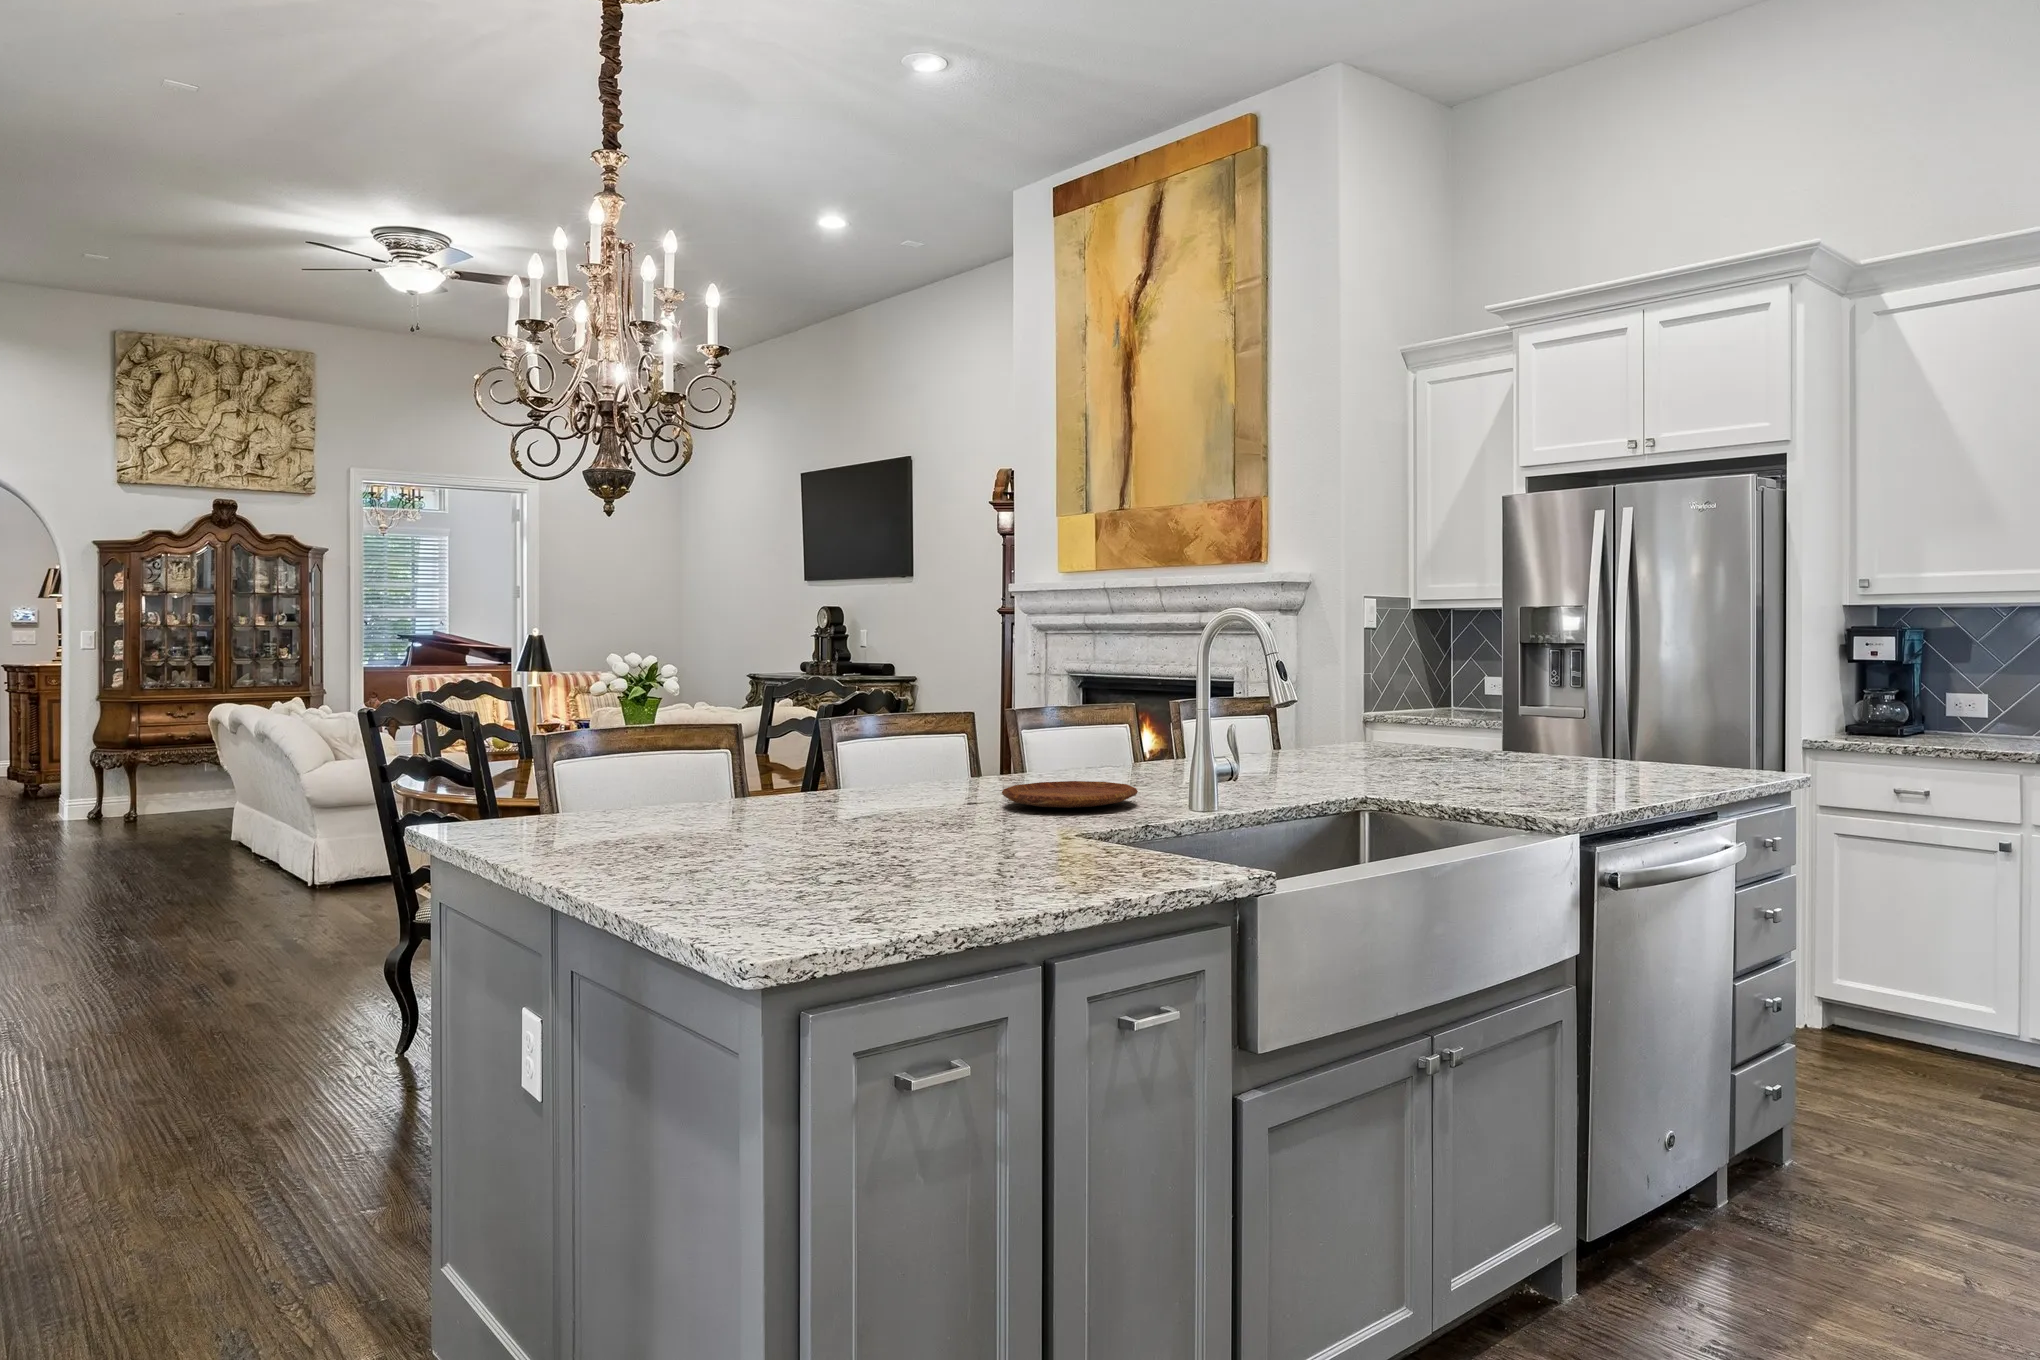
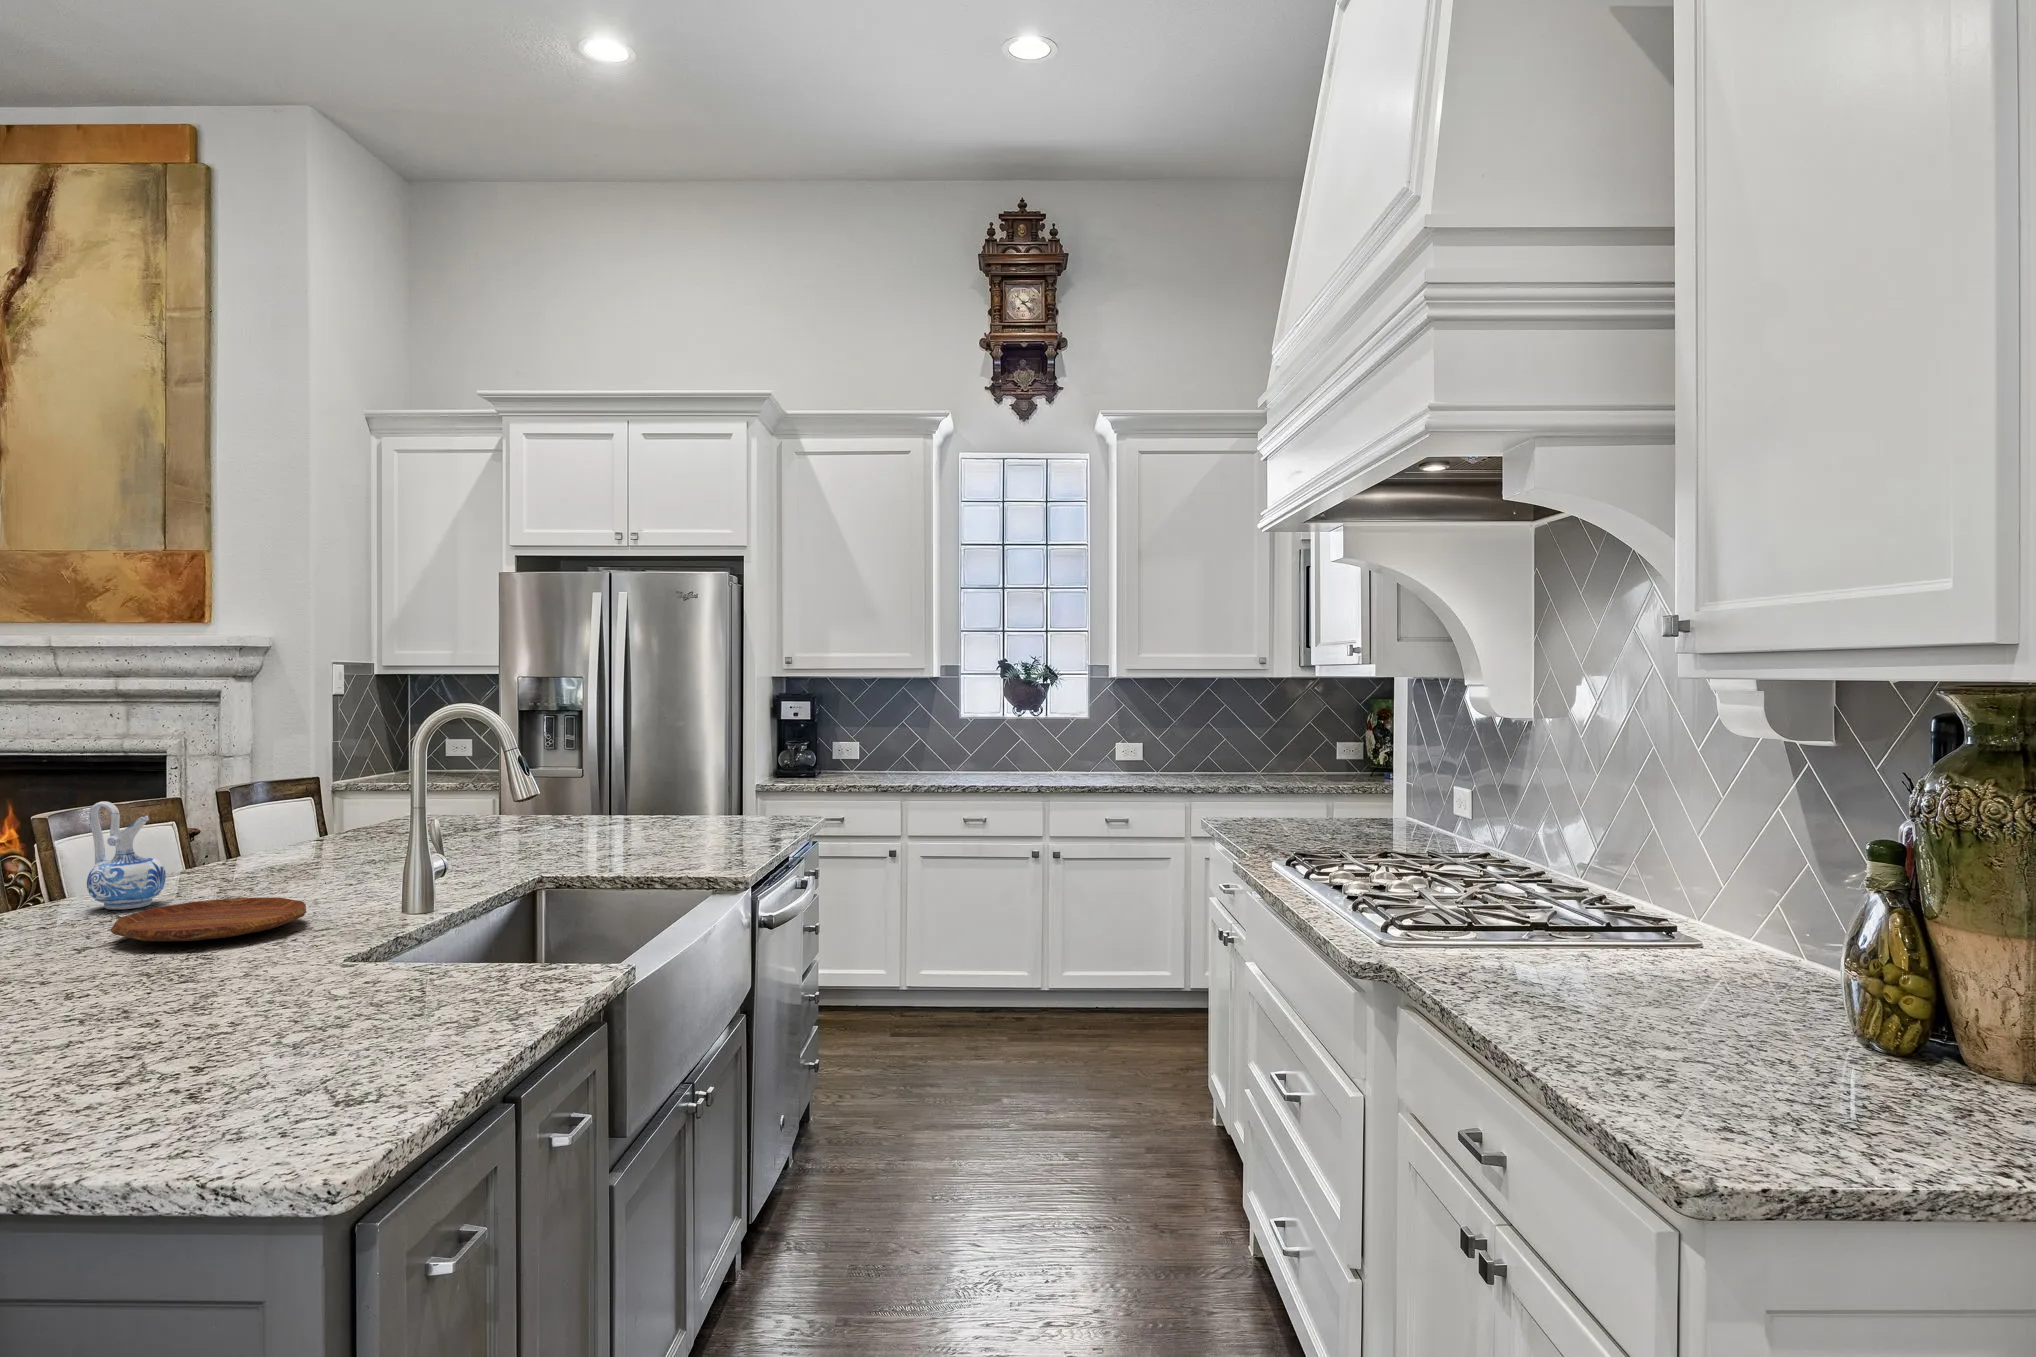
ceramic pitcher: none [1028,698,1079,785] -> present [87,802,166,909]

